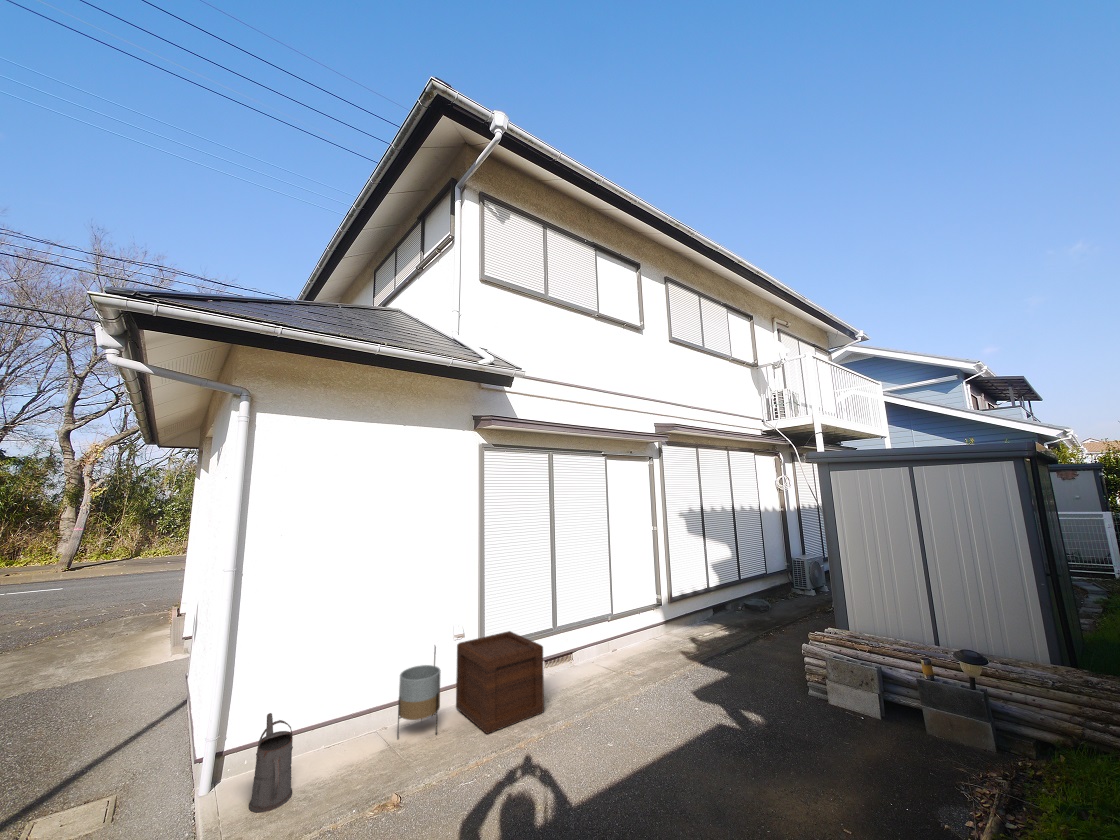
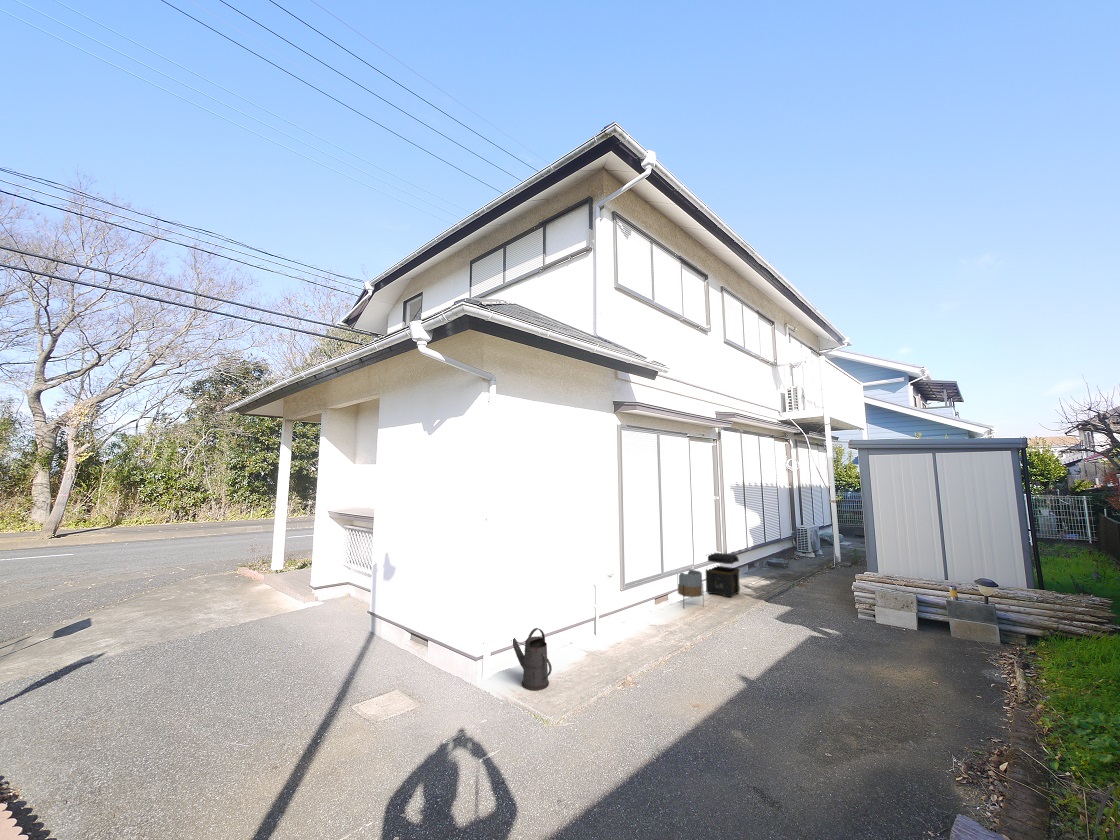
toolbox: none [633,596,678,655] -> present [705,553,740,597]
wooden crate: present [456,631,544,734] -> none [609,575,679,645]
planter: present [397,665,441,738] -> present [677,570,703,598]

